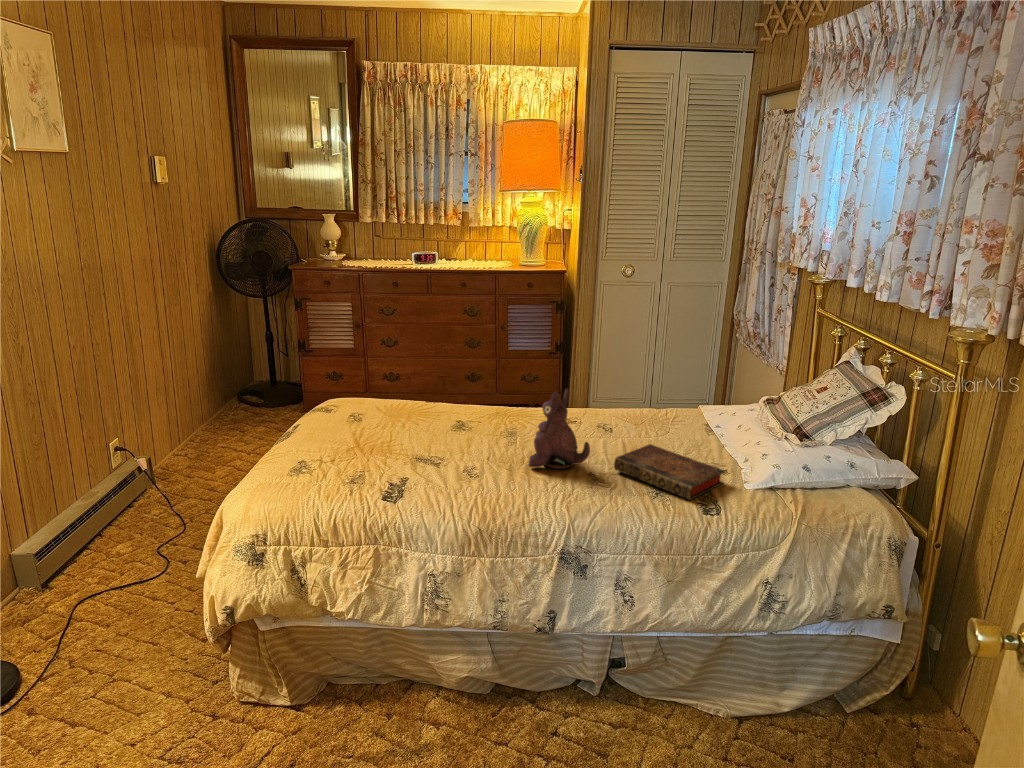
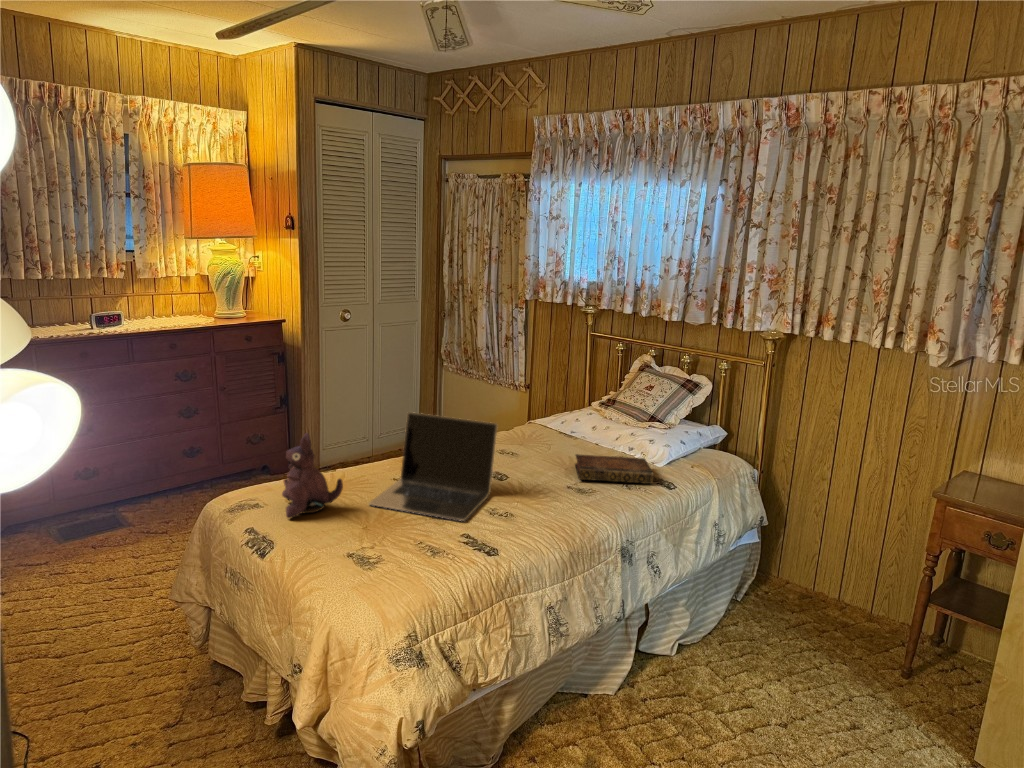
laptop: none [397,358,518,468] -> present [369,412,497,521]
plush toy: present [529,389,590,469] -> present [282,433,343,518]

